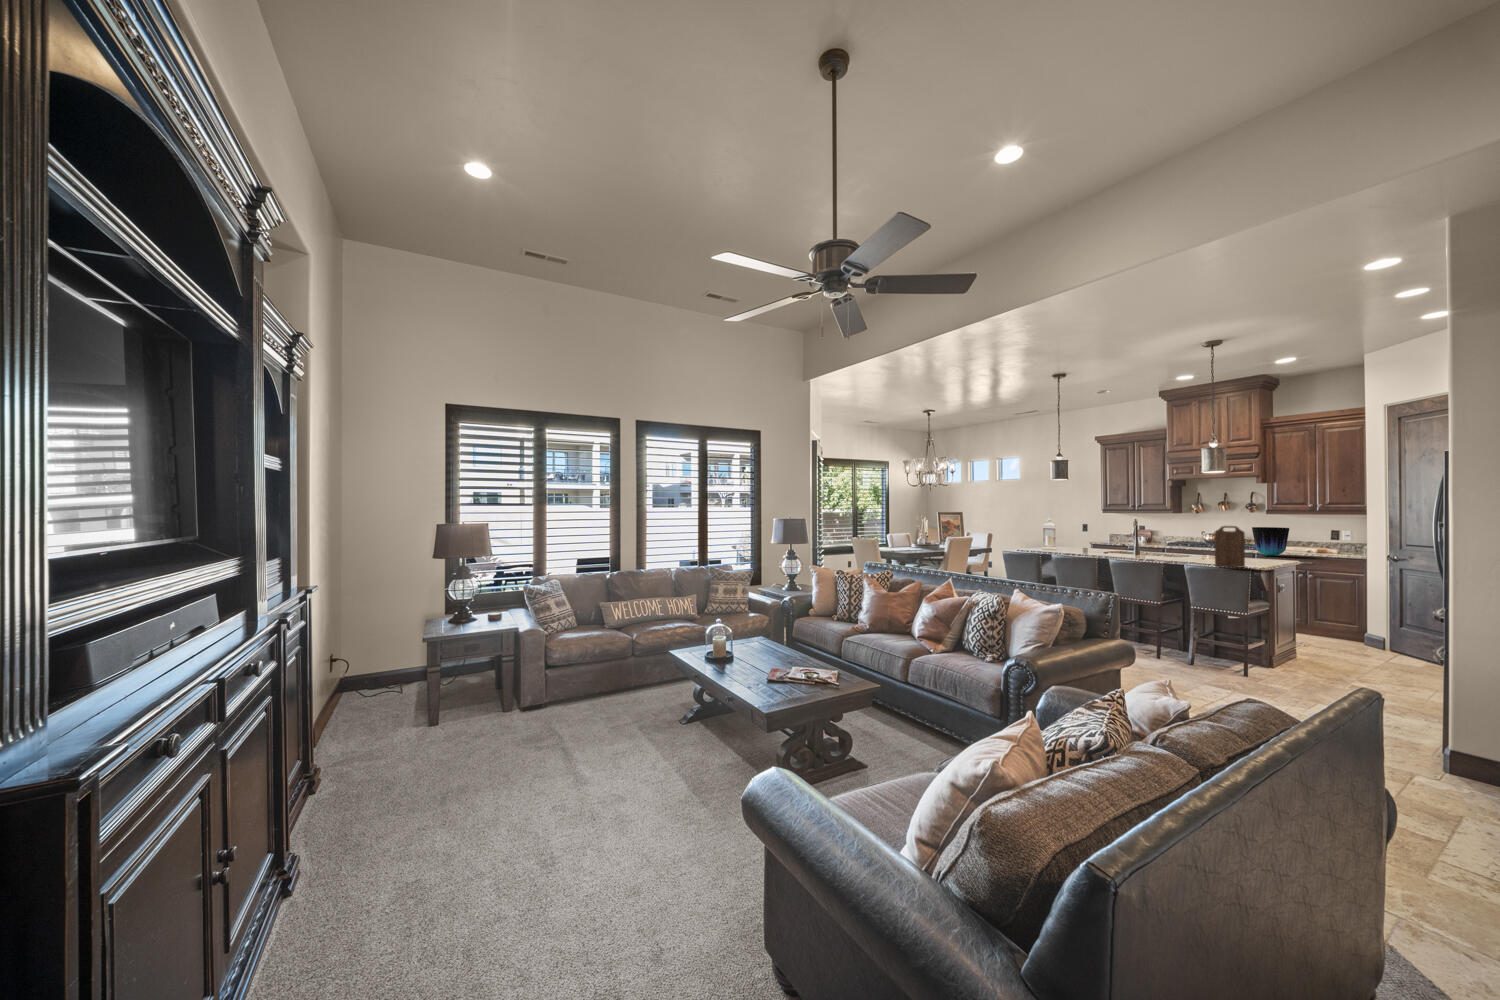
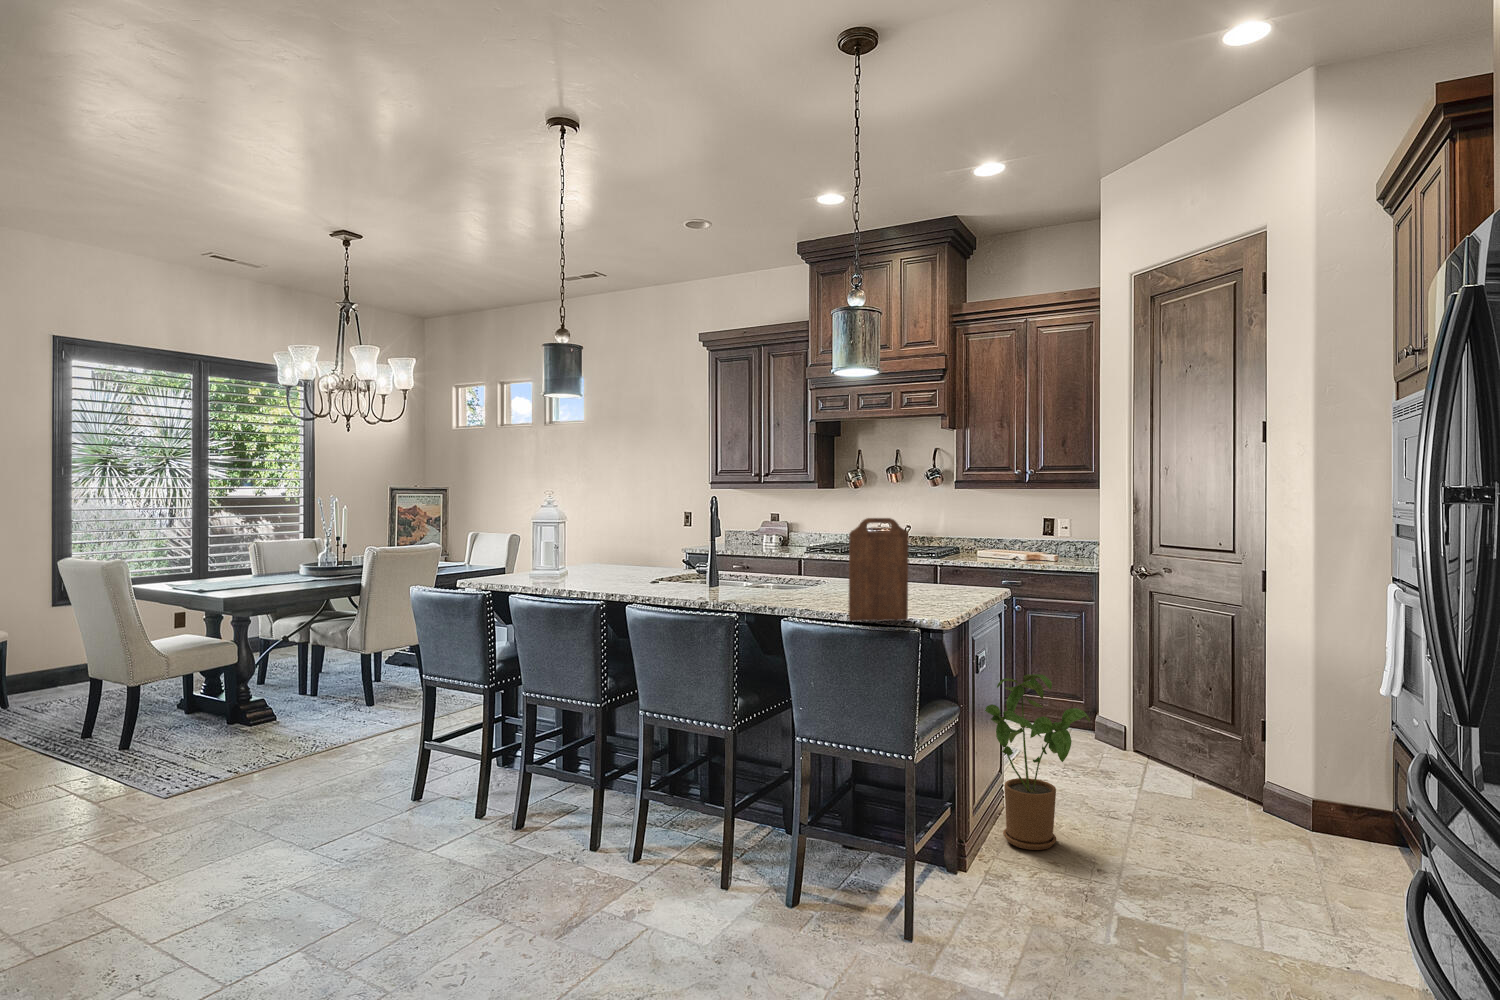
vase: present [1252,527,1289,556] -> none [932,515,989,571]
house plant: none [1287,596,1349,672] -> present [985,674,1090,850]

